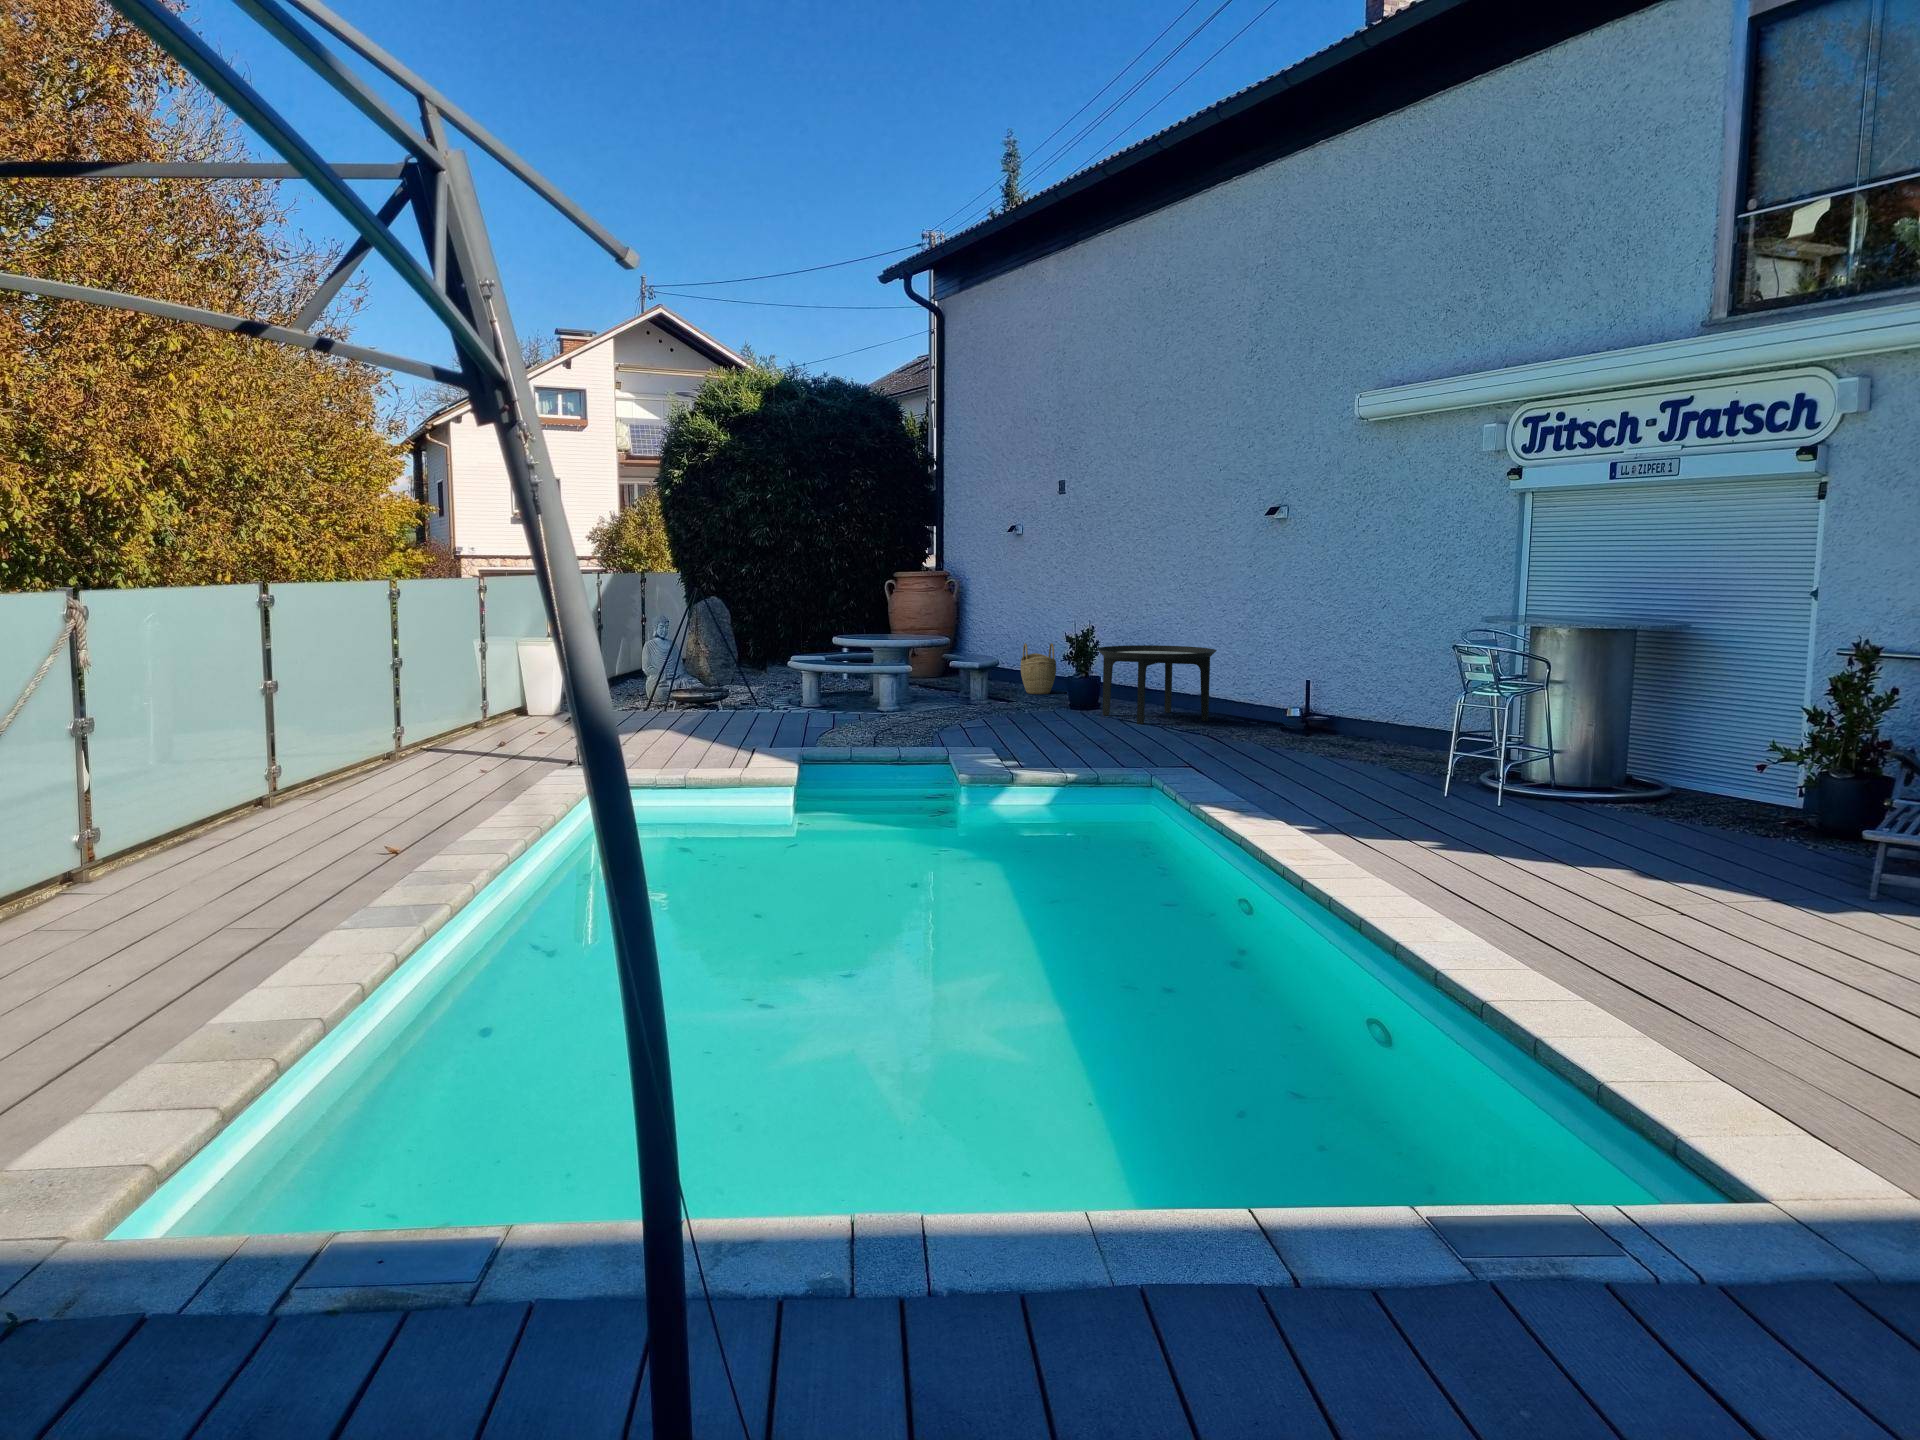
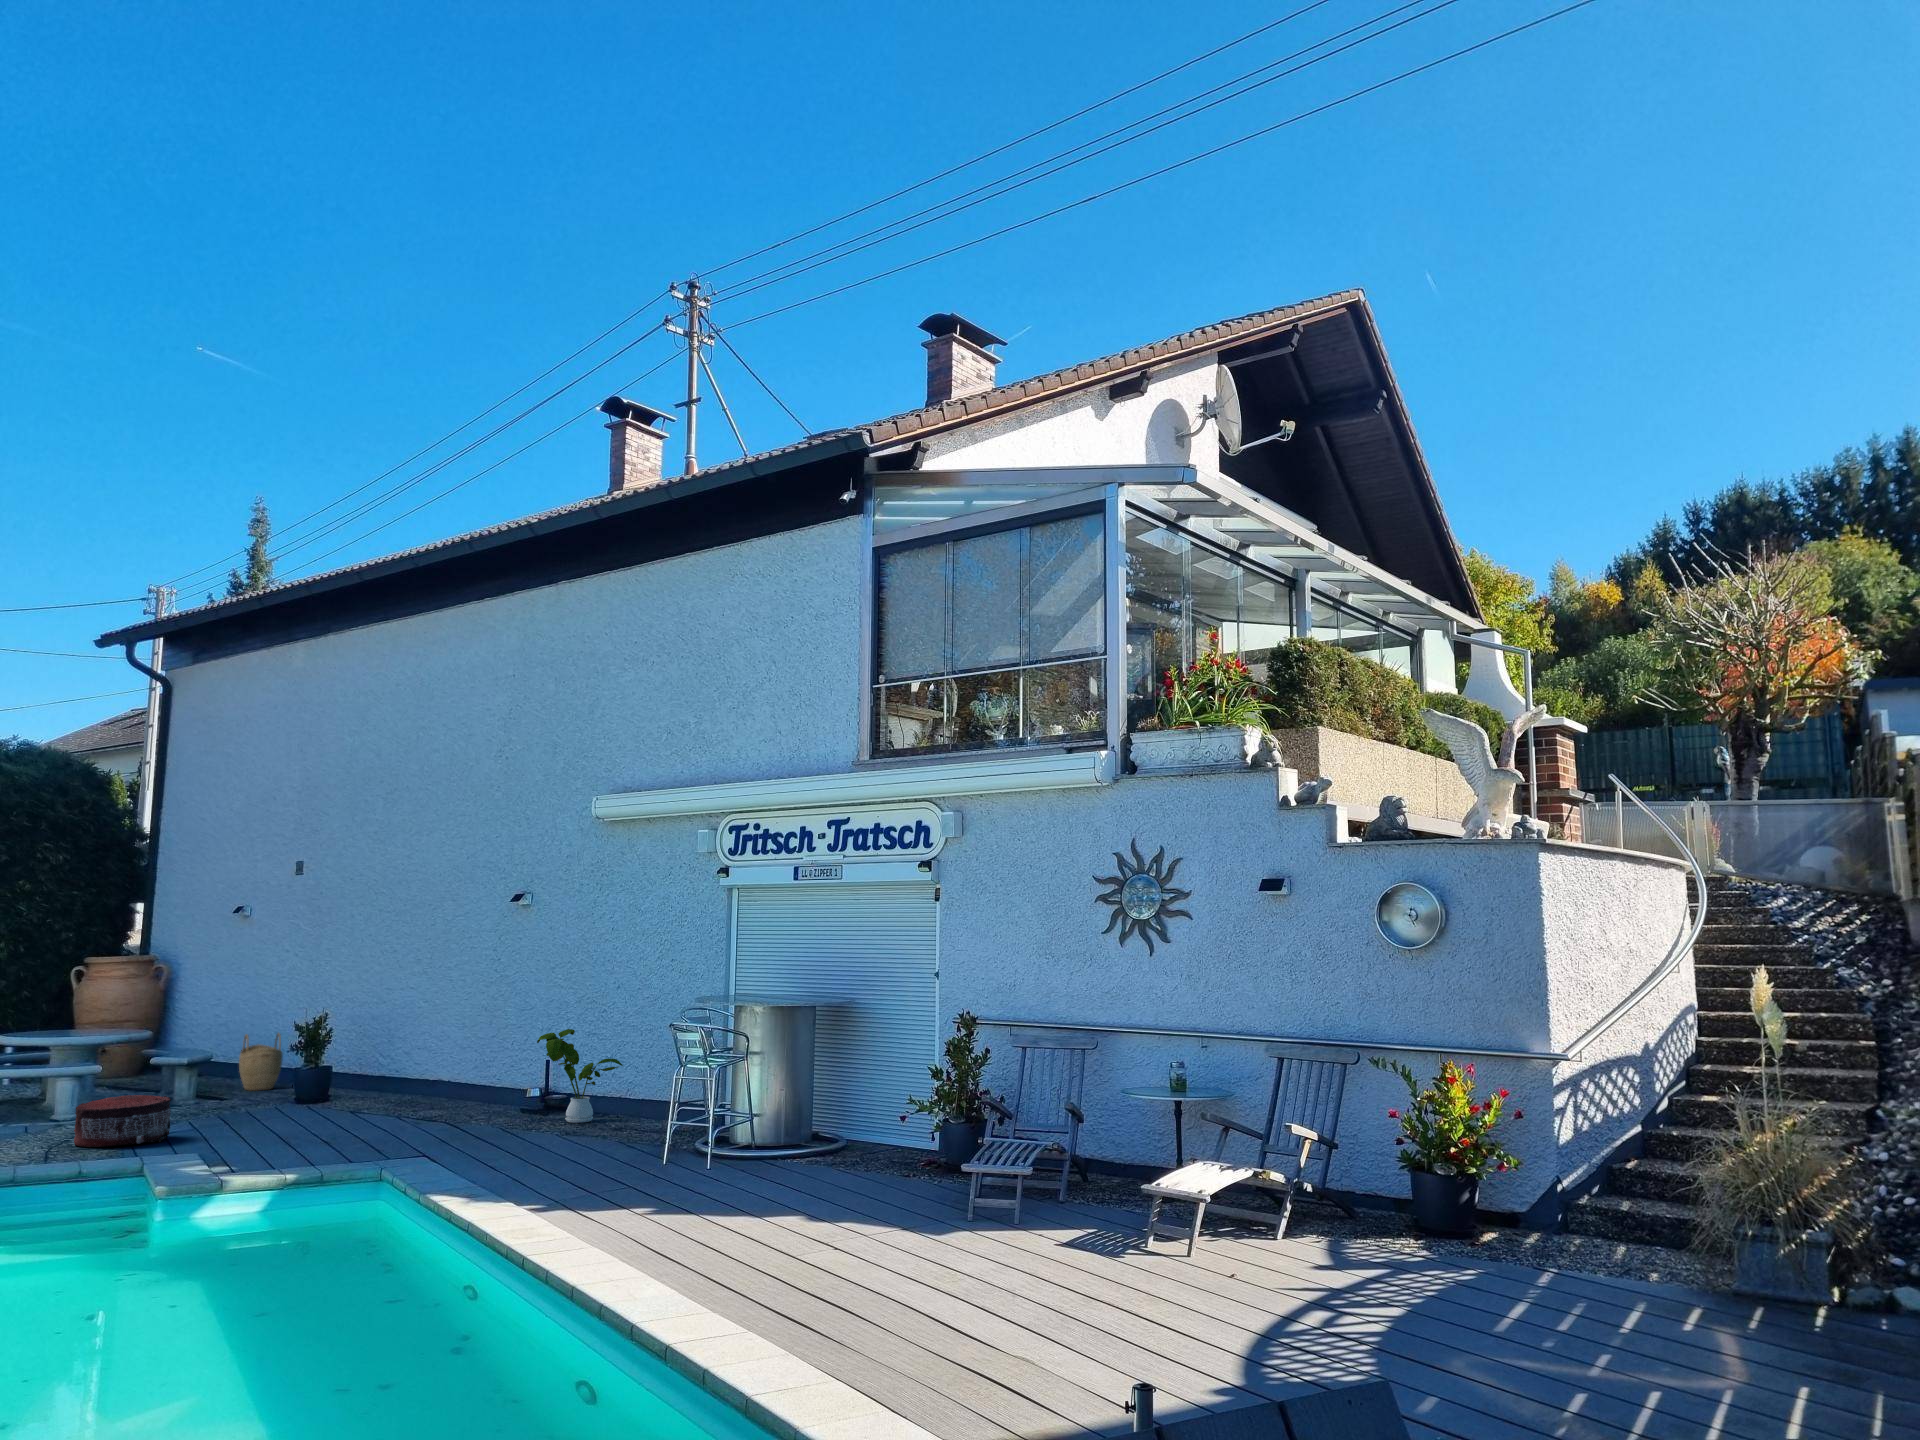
round table: present [1097,645,1217,724] -> none [330,1031,461,1116]
house plant: none [1296,648,1389,744] -> present [537,1029,623,1123]
pouf: none [895,692,969,735] -> present [74,1095,171,1147]

